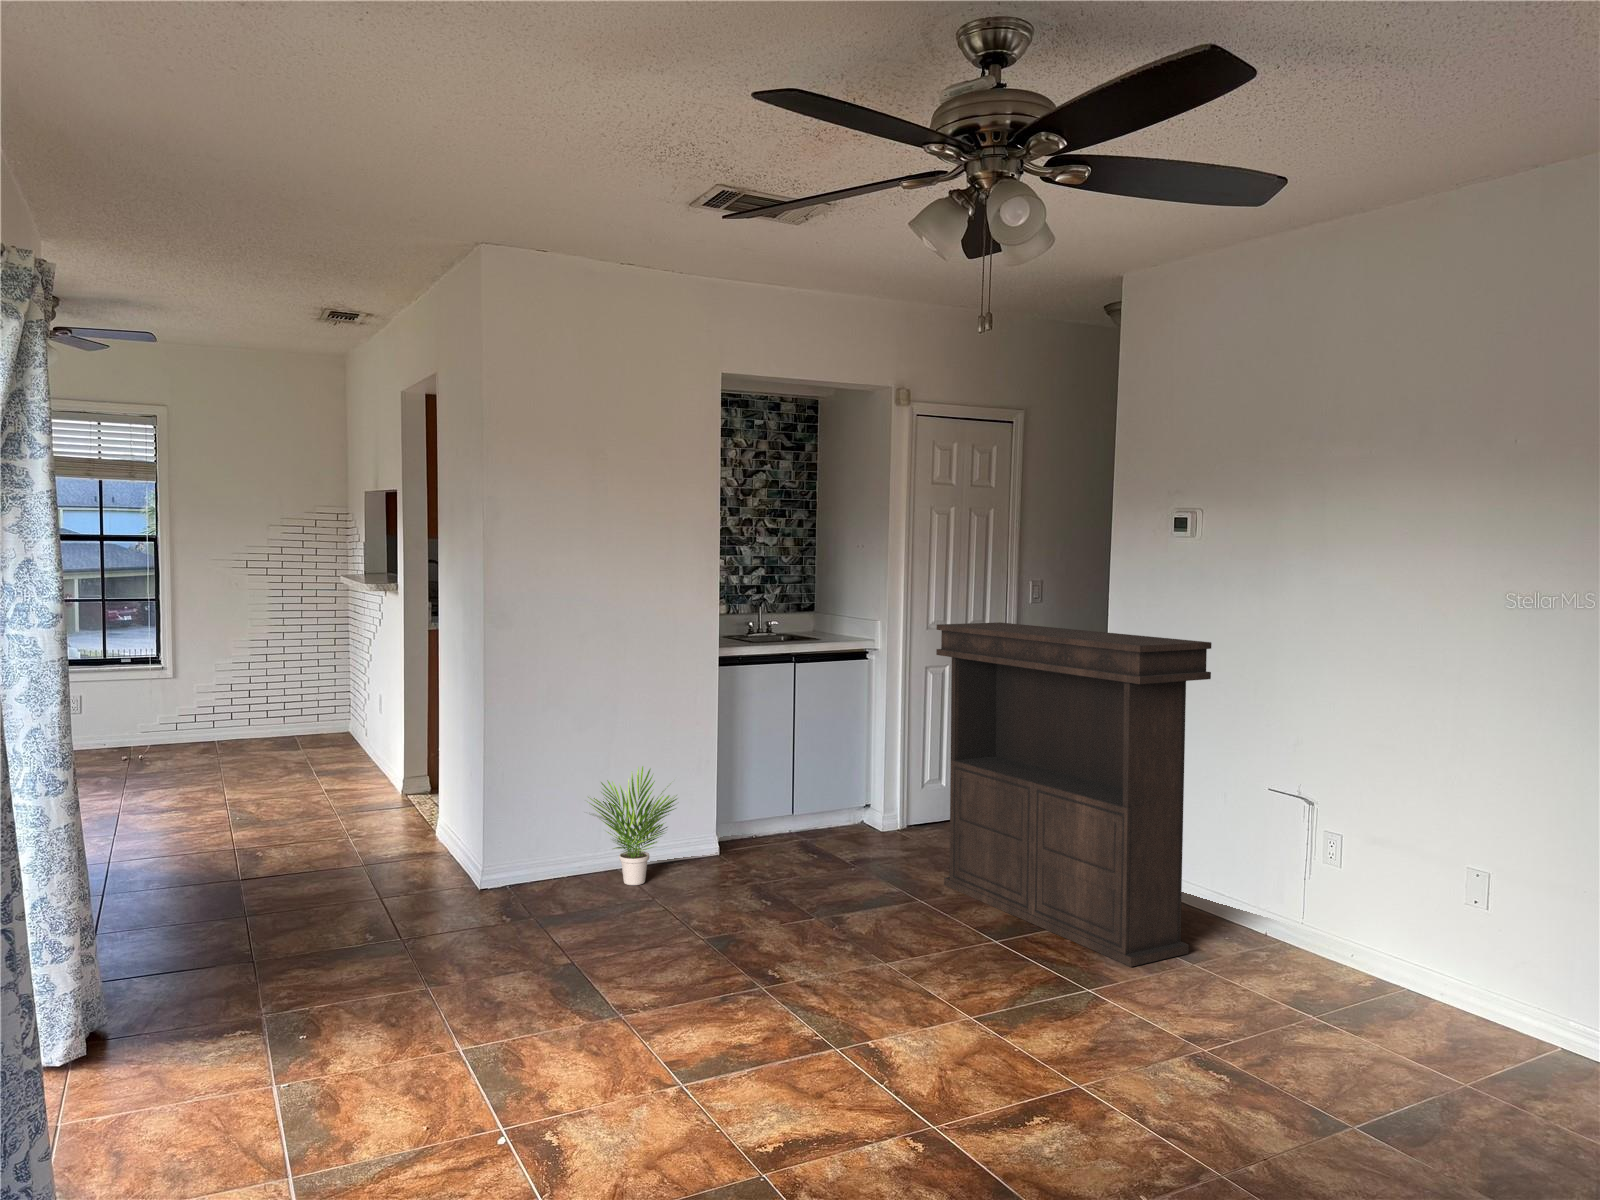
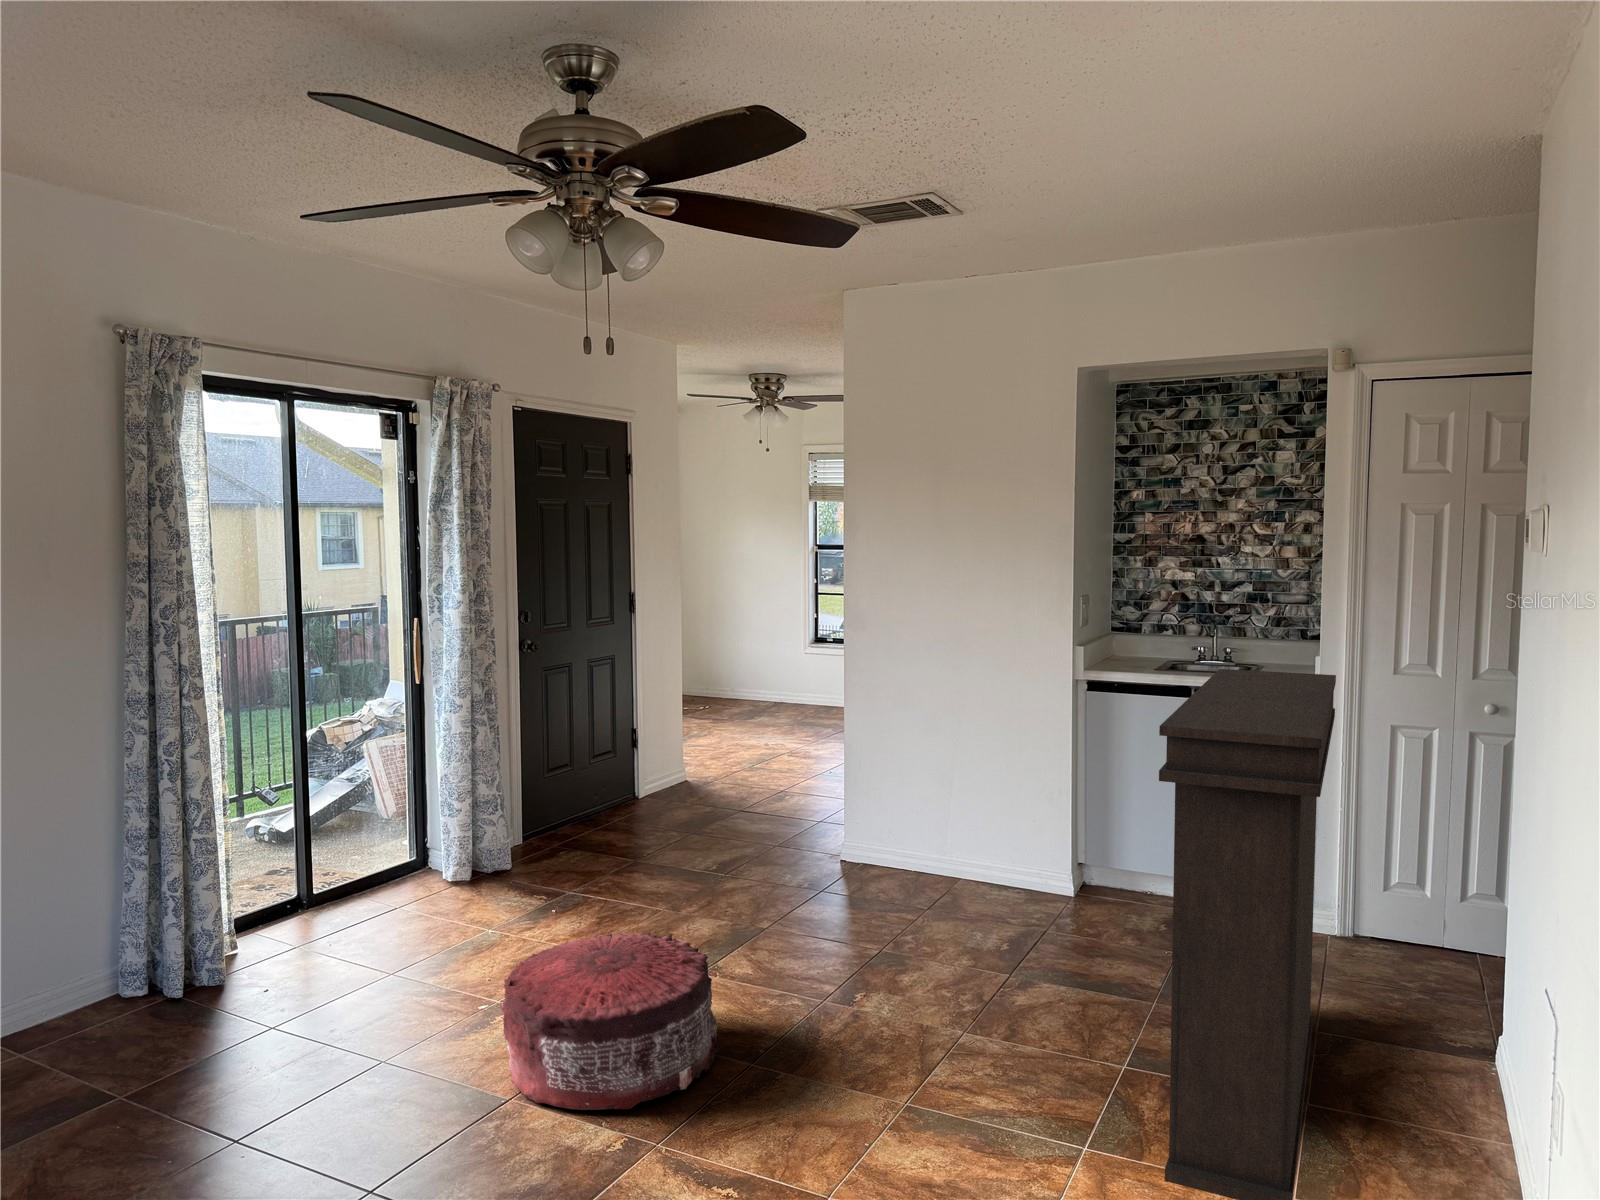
potted plant: present [588,766,677,885] -> none [896,782,1002,899]
pouf: none [631,939,856,1134] -> present [500,933,721,1110]

